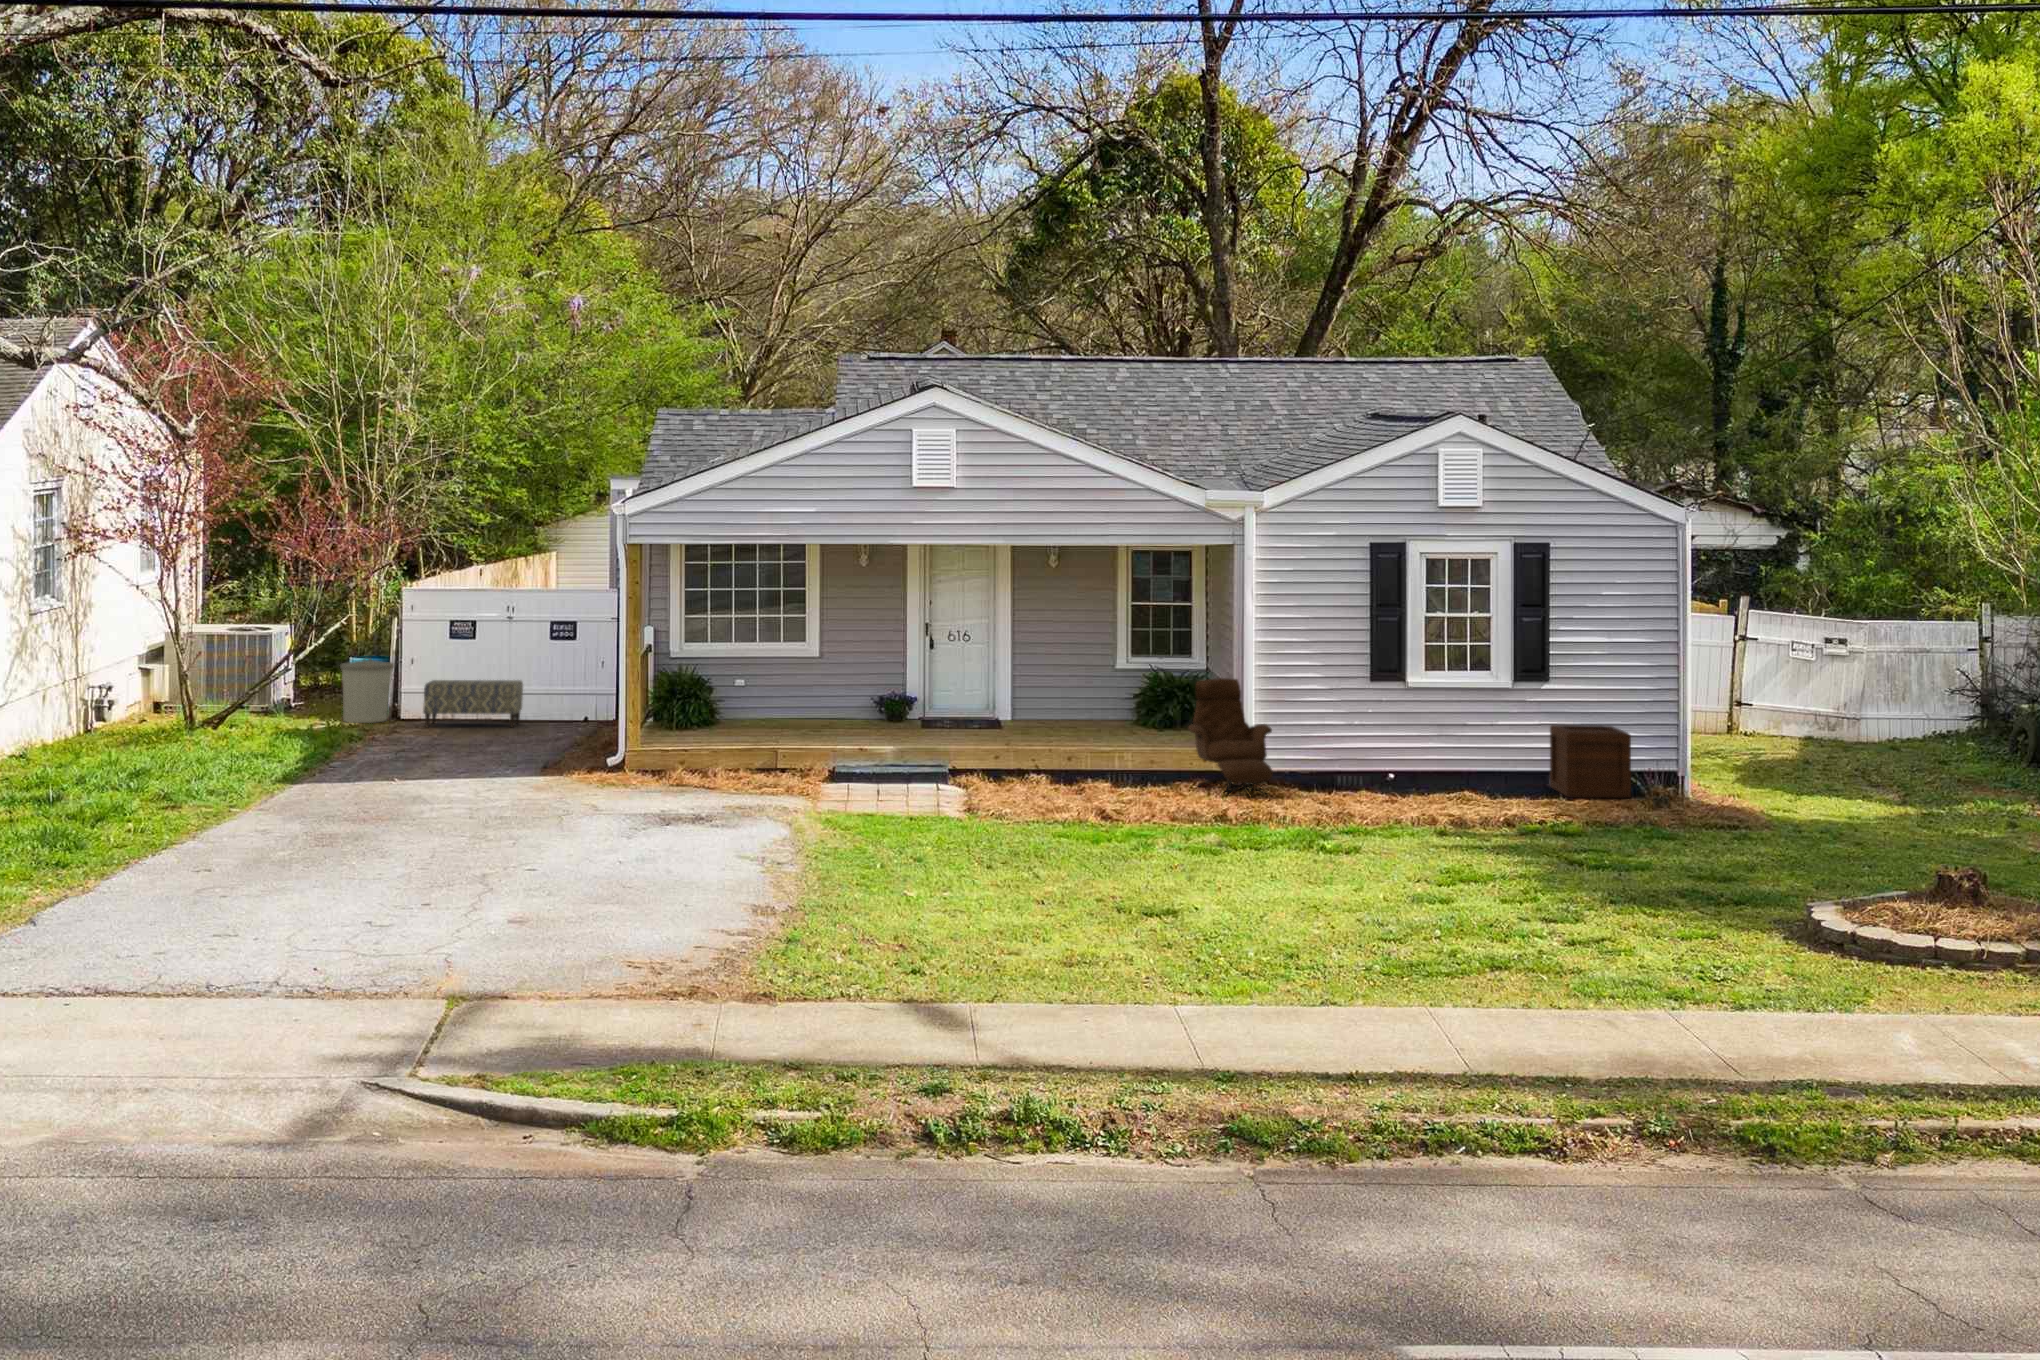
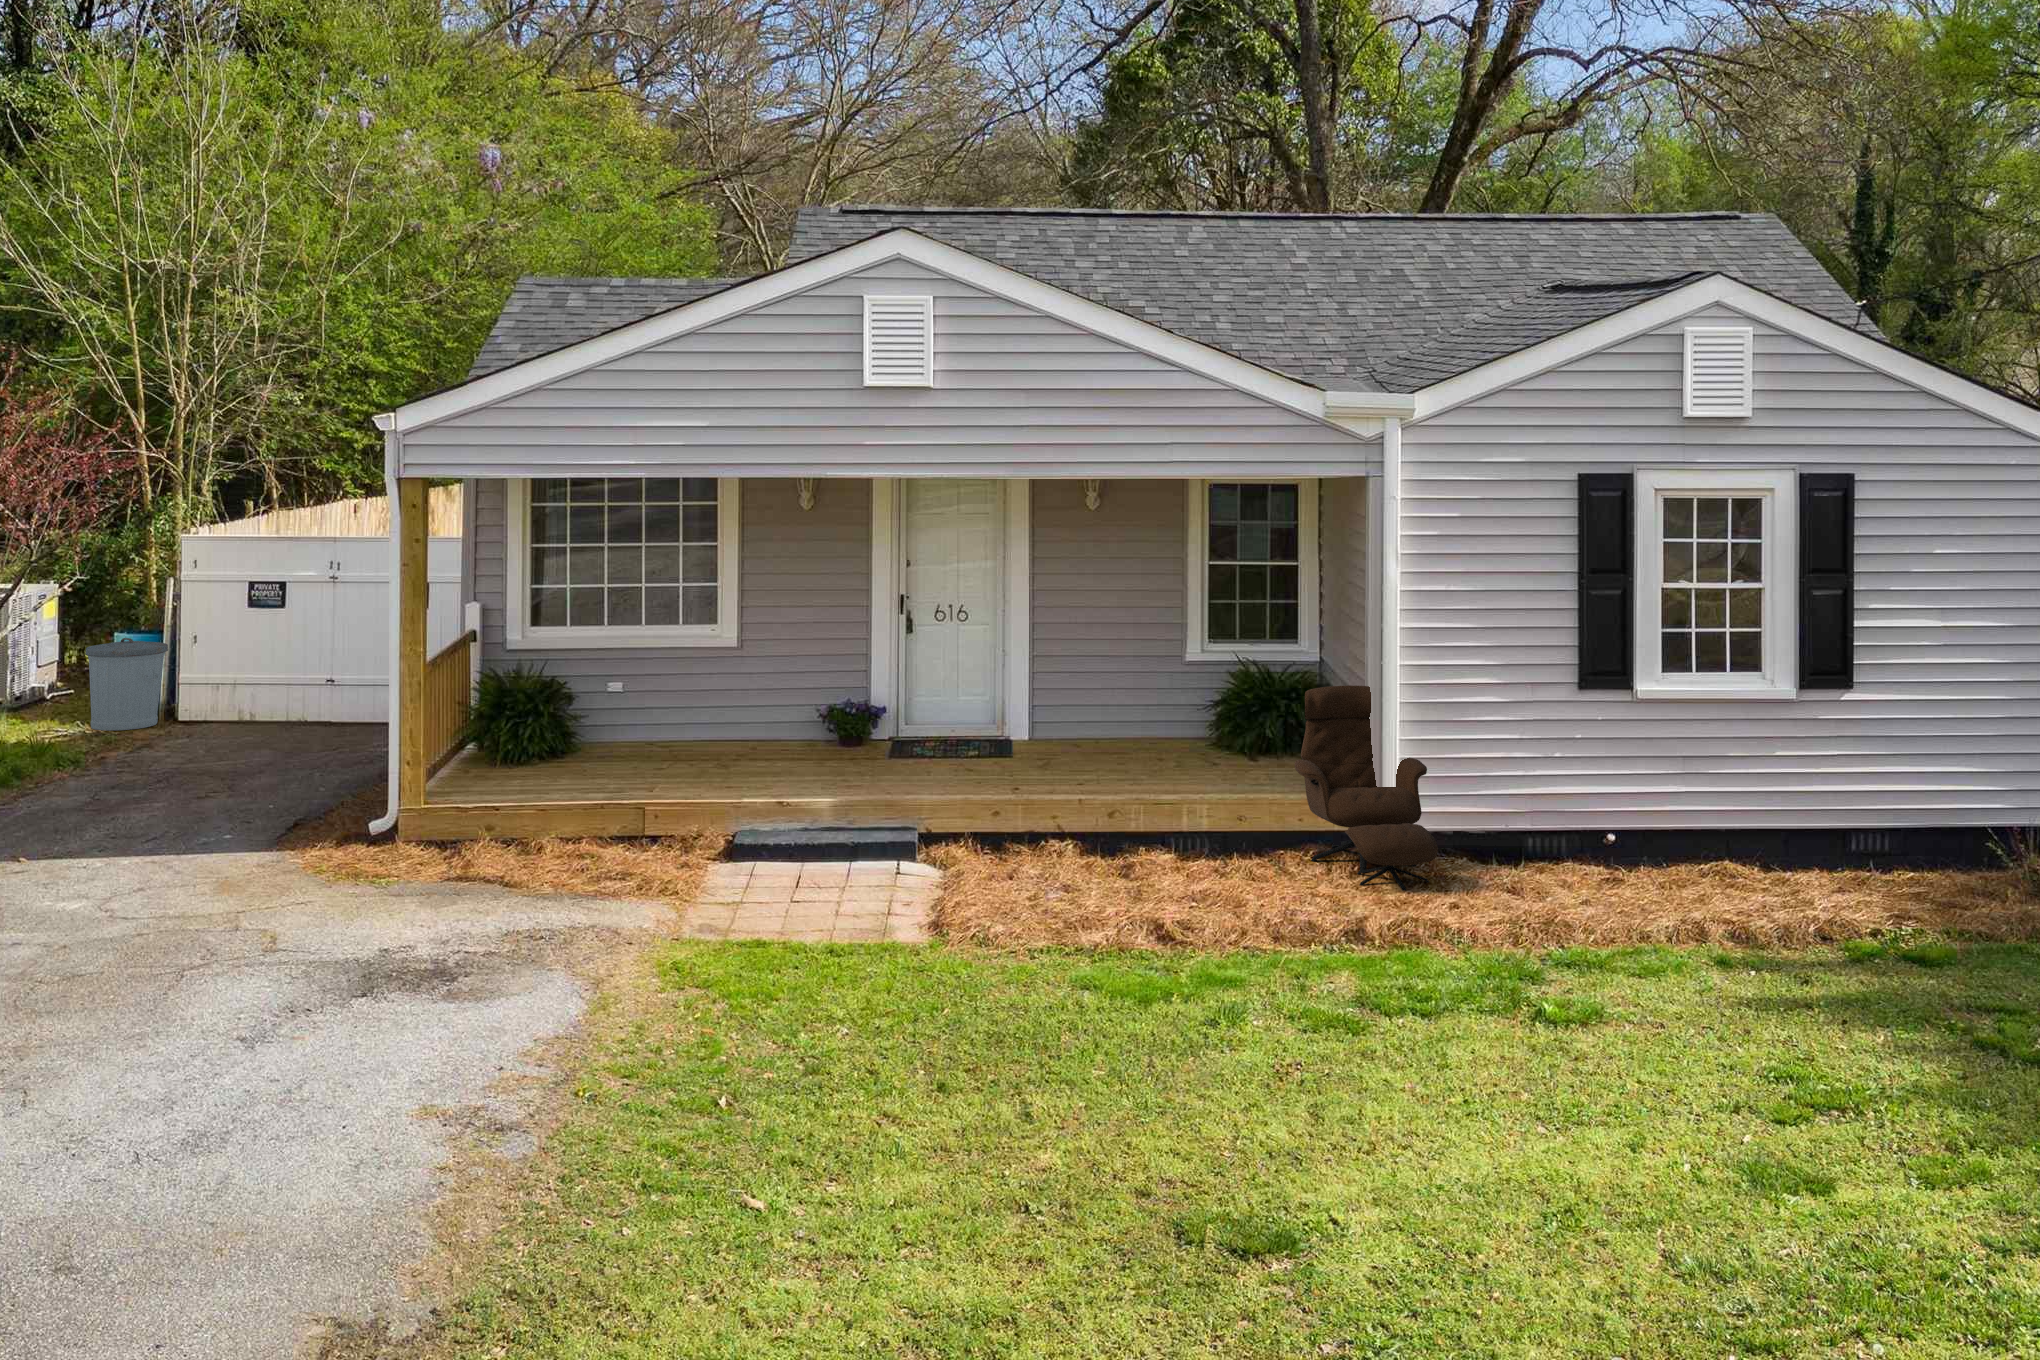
bench: present [423,680,523,728] -> none [193,668,346,739]
wooden crate: present [1550,725,1631,798] -> none [1853,755,2002,878]

